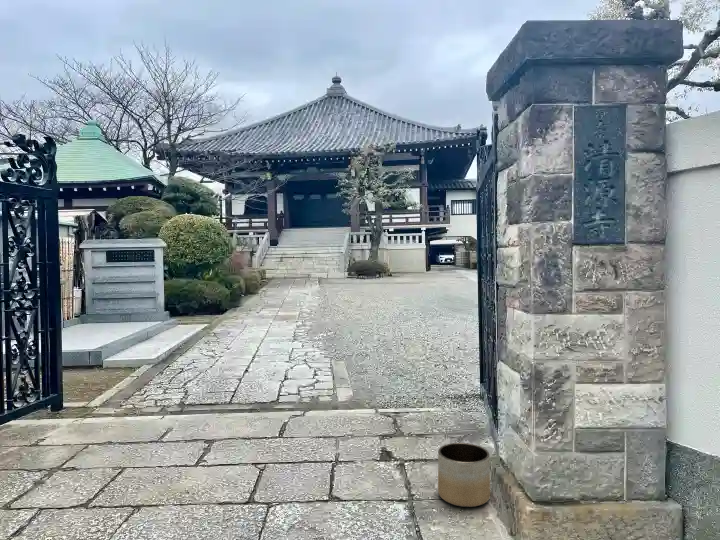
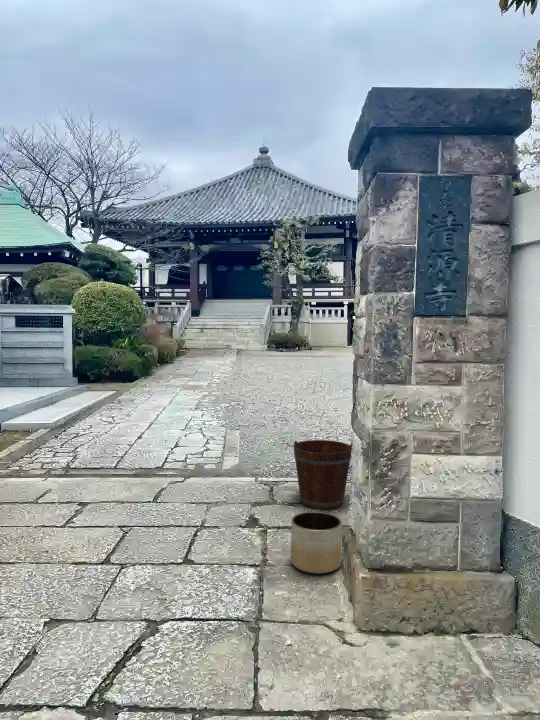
bucket: none [419,368,479,439] -> present [294,440,352,509]

